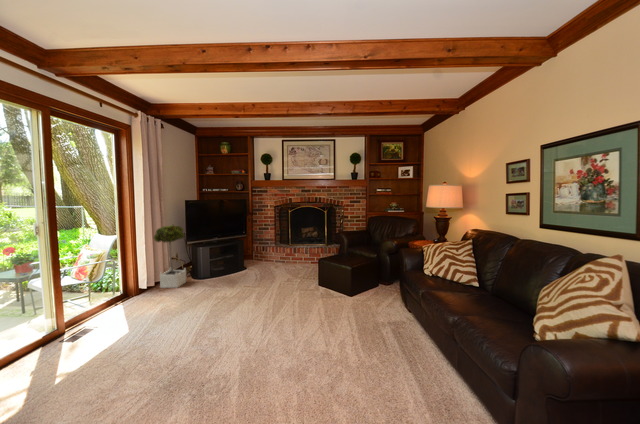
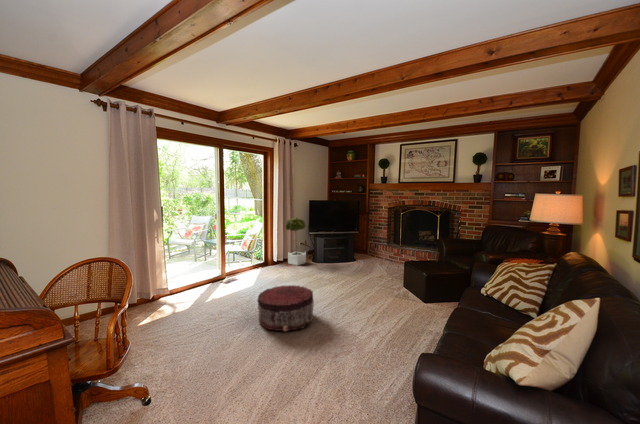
pouf: none [182,312,269,394] -> present [257,285,314,331]

